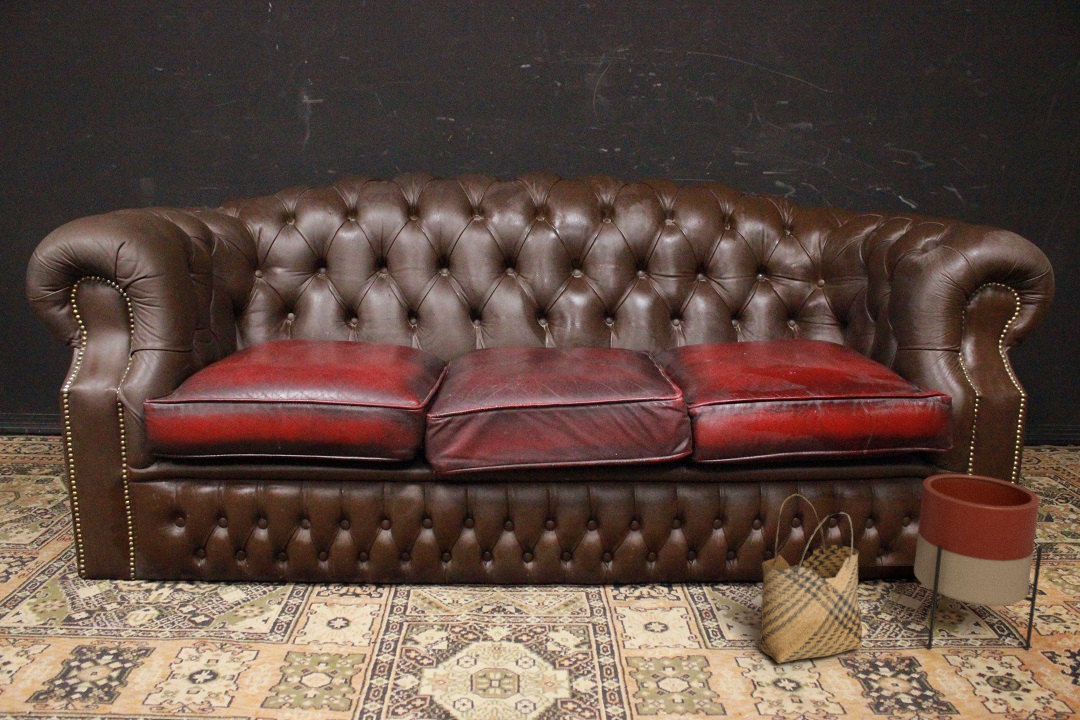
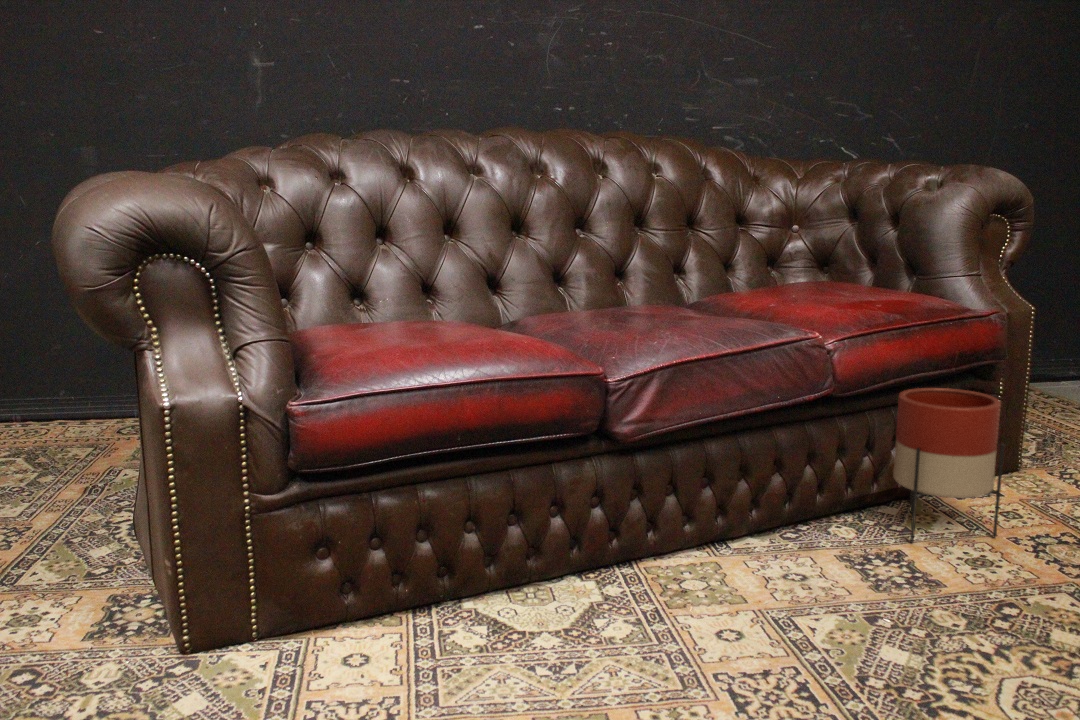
woven basket: present [758,494,862,663] -> none [763,409,854,561]

